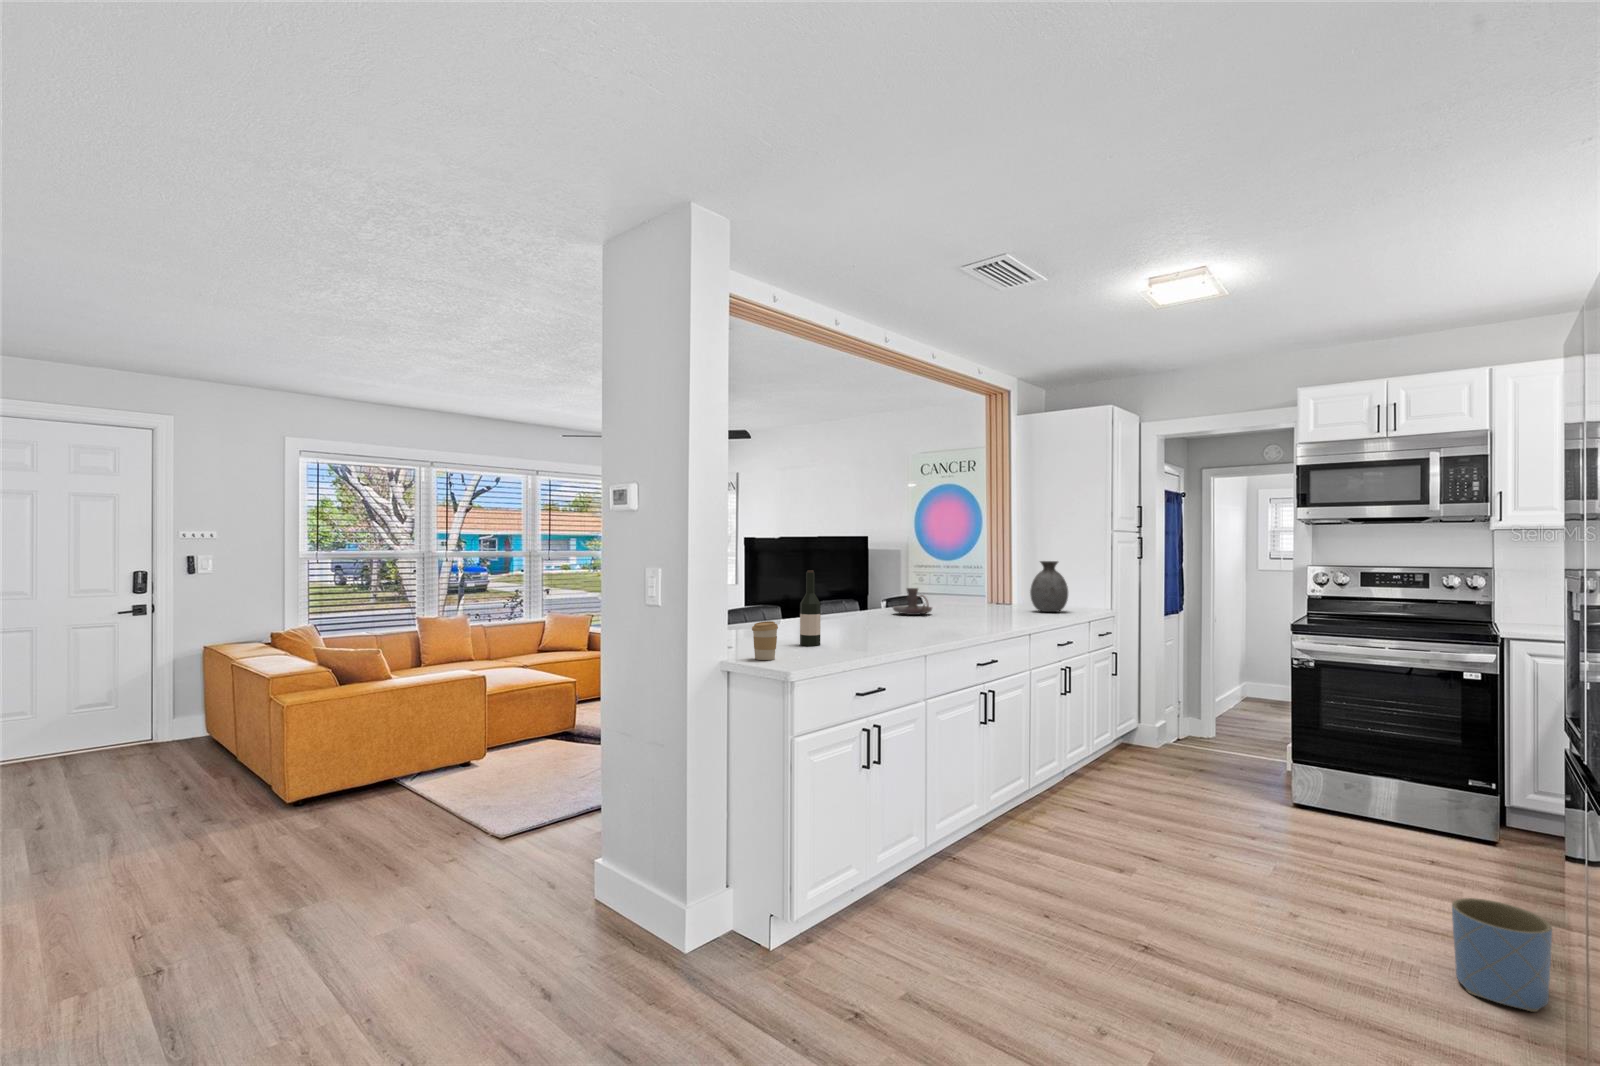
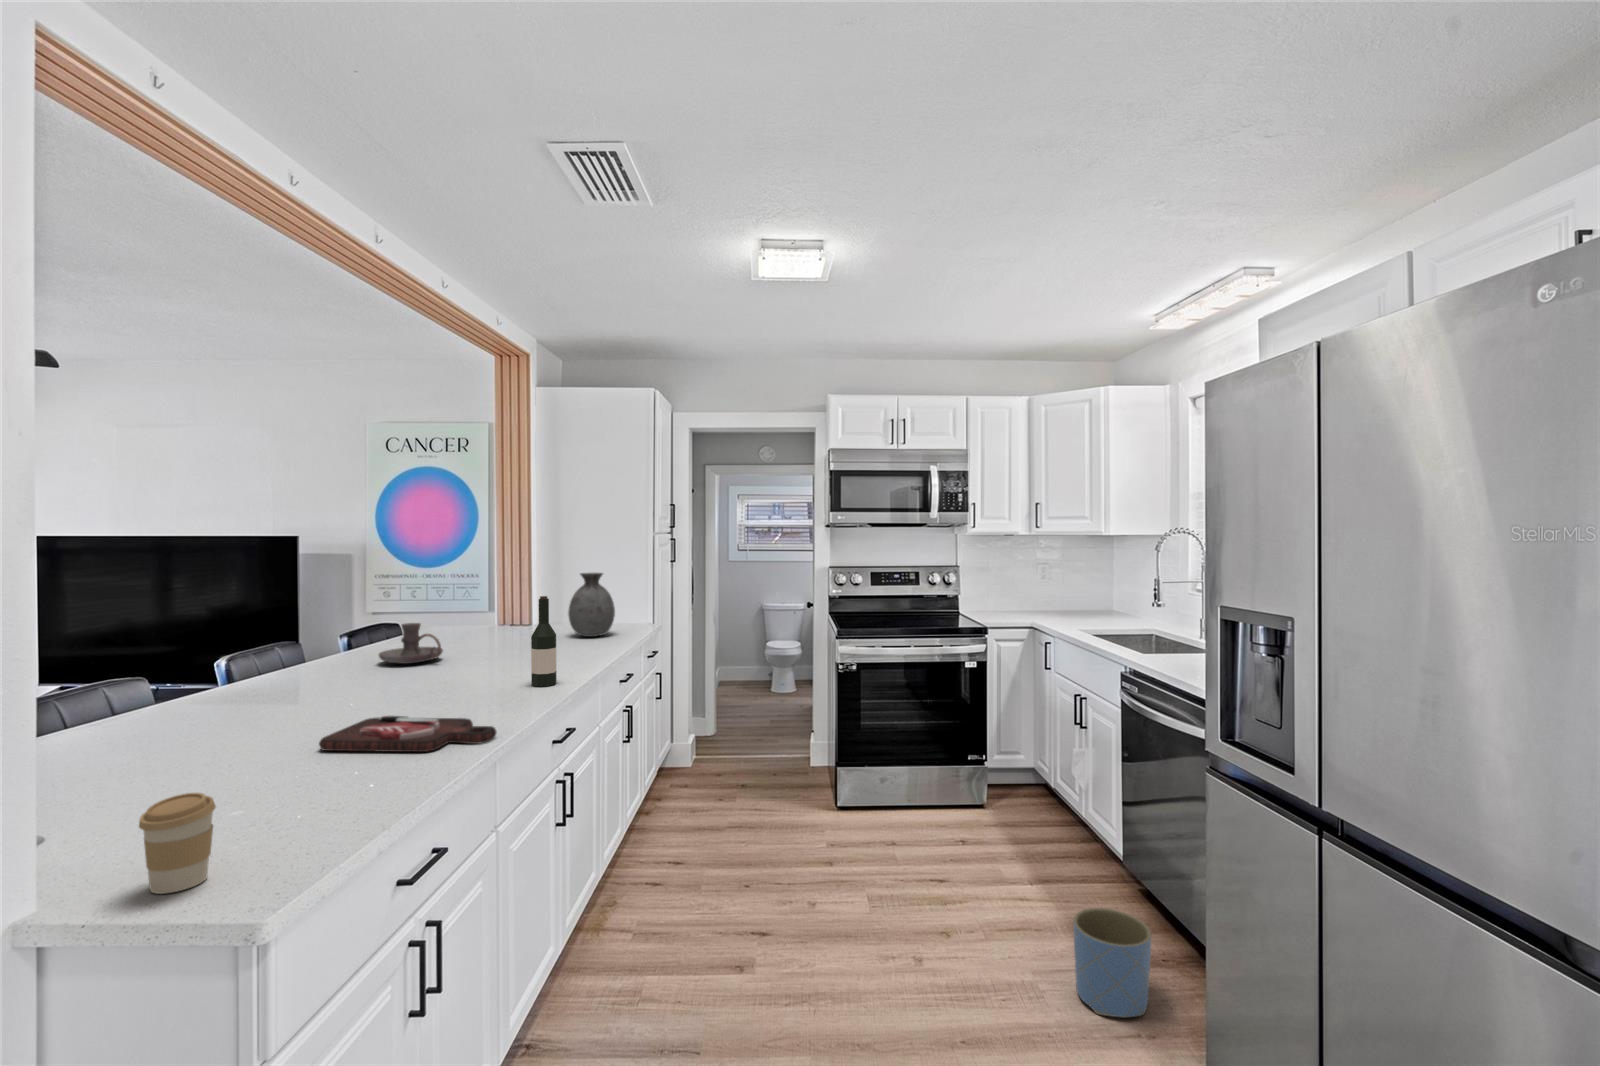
wine bottle: present [800,570,821,646] -> present [531,596,557,686]
cutting board: none [837,626,928,643] -> present [319,716,496,752]

